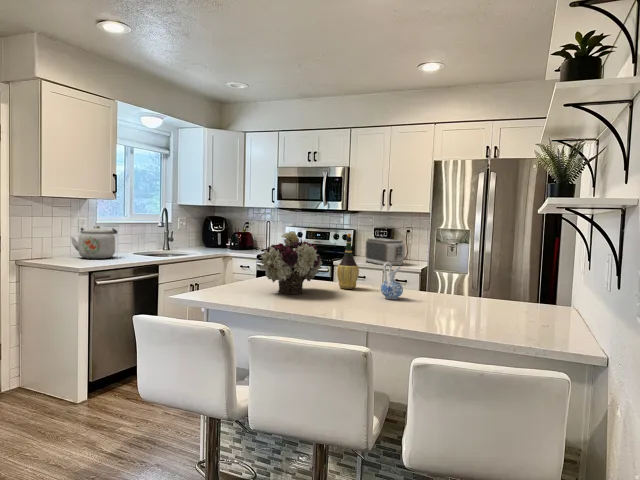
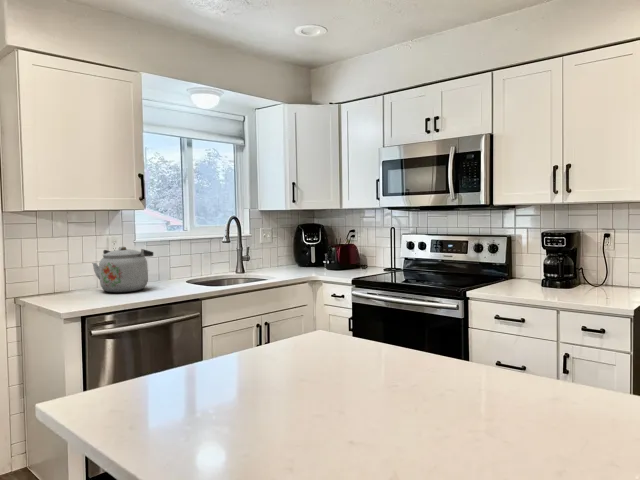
flower arrangement: present [258,231,322,294] -> none [231,260,384,406]
wine bottle: present [337,233,359,289] -> none [427,259,479,386]
toaster: present [365,238,405,266] -> none [525,250,601,302]
ceramic pitcher: present [381,262,403,299] -> none [525,342,592,446]

